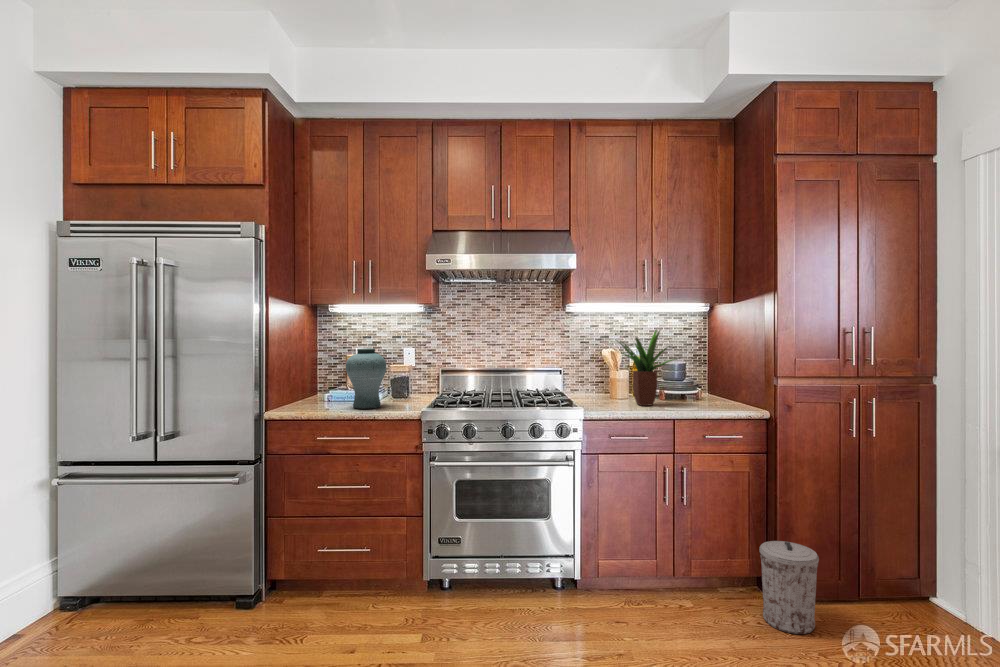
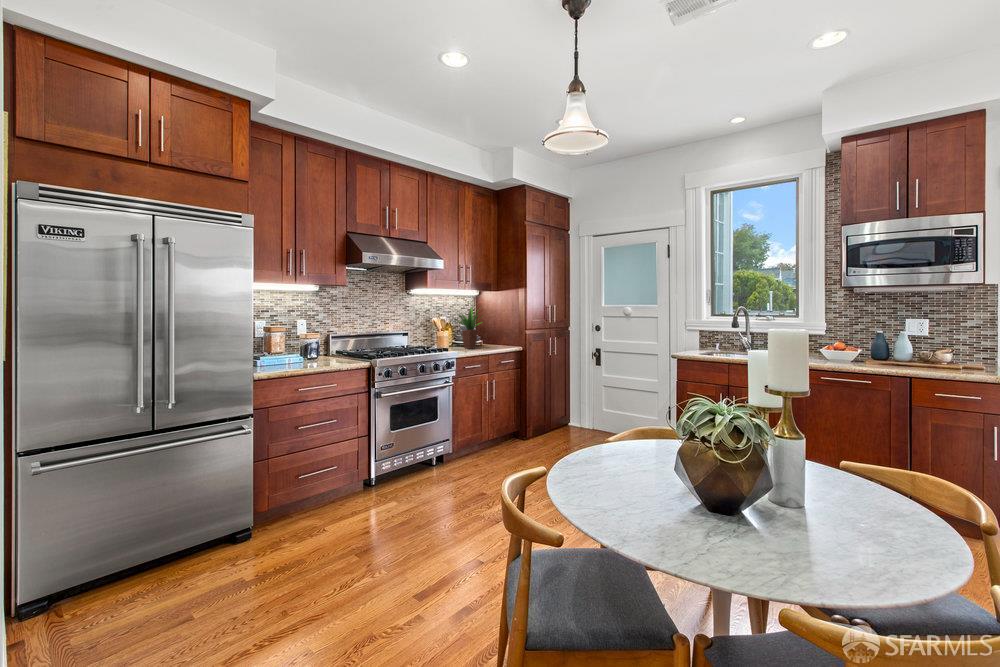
vase: present [346,348,386,409] -> none [305,319,337,365]
trash can: present [759,541,819,634] -> none [527,406,552,446]

